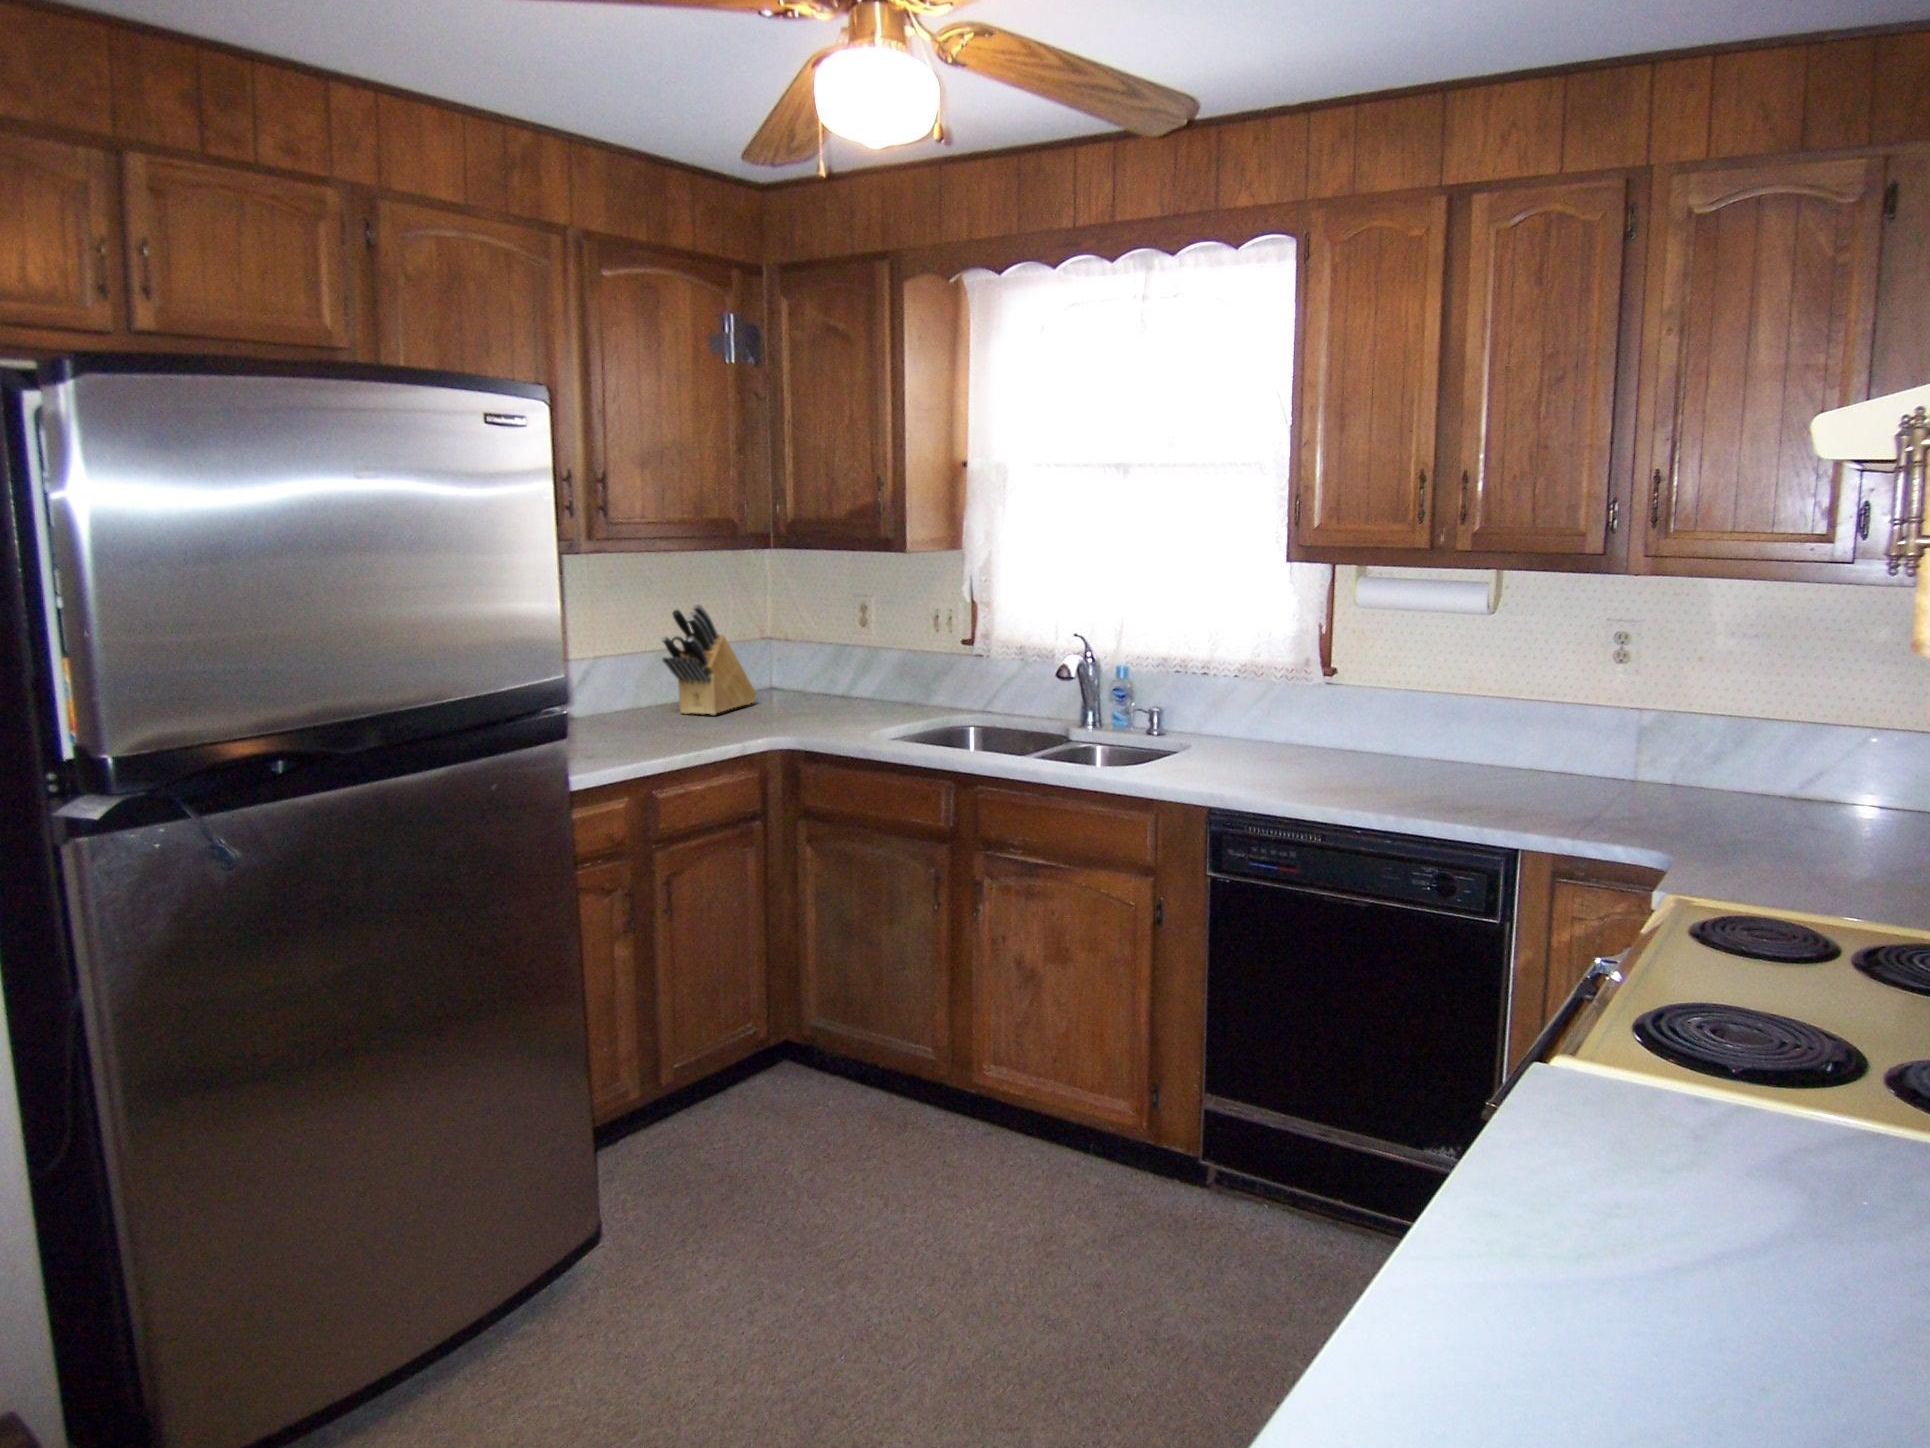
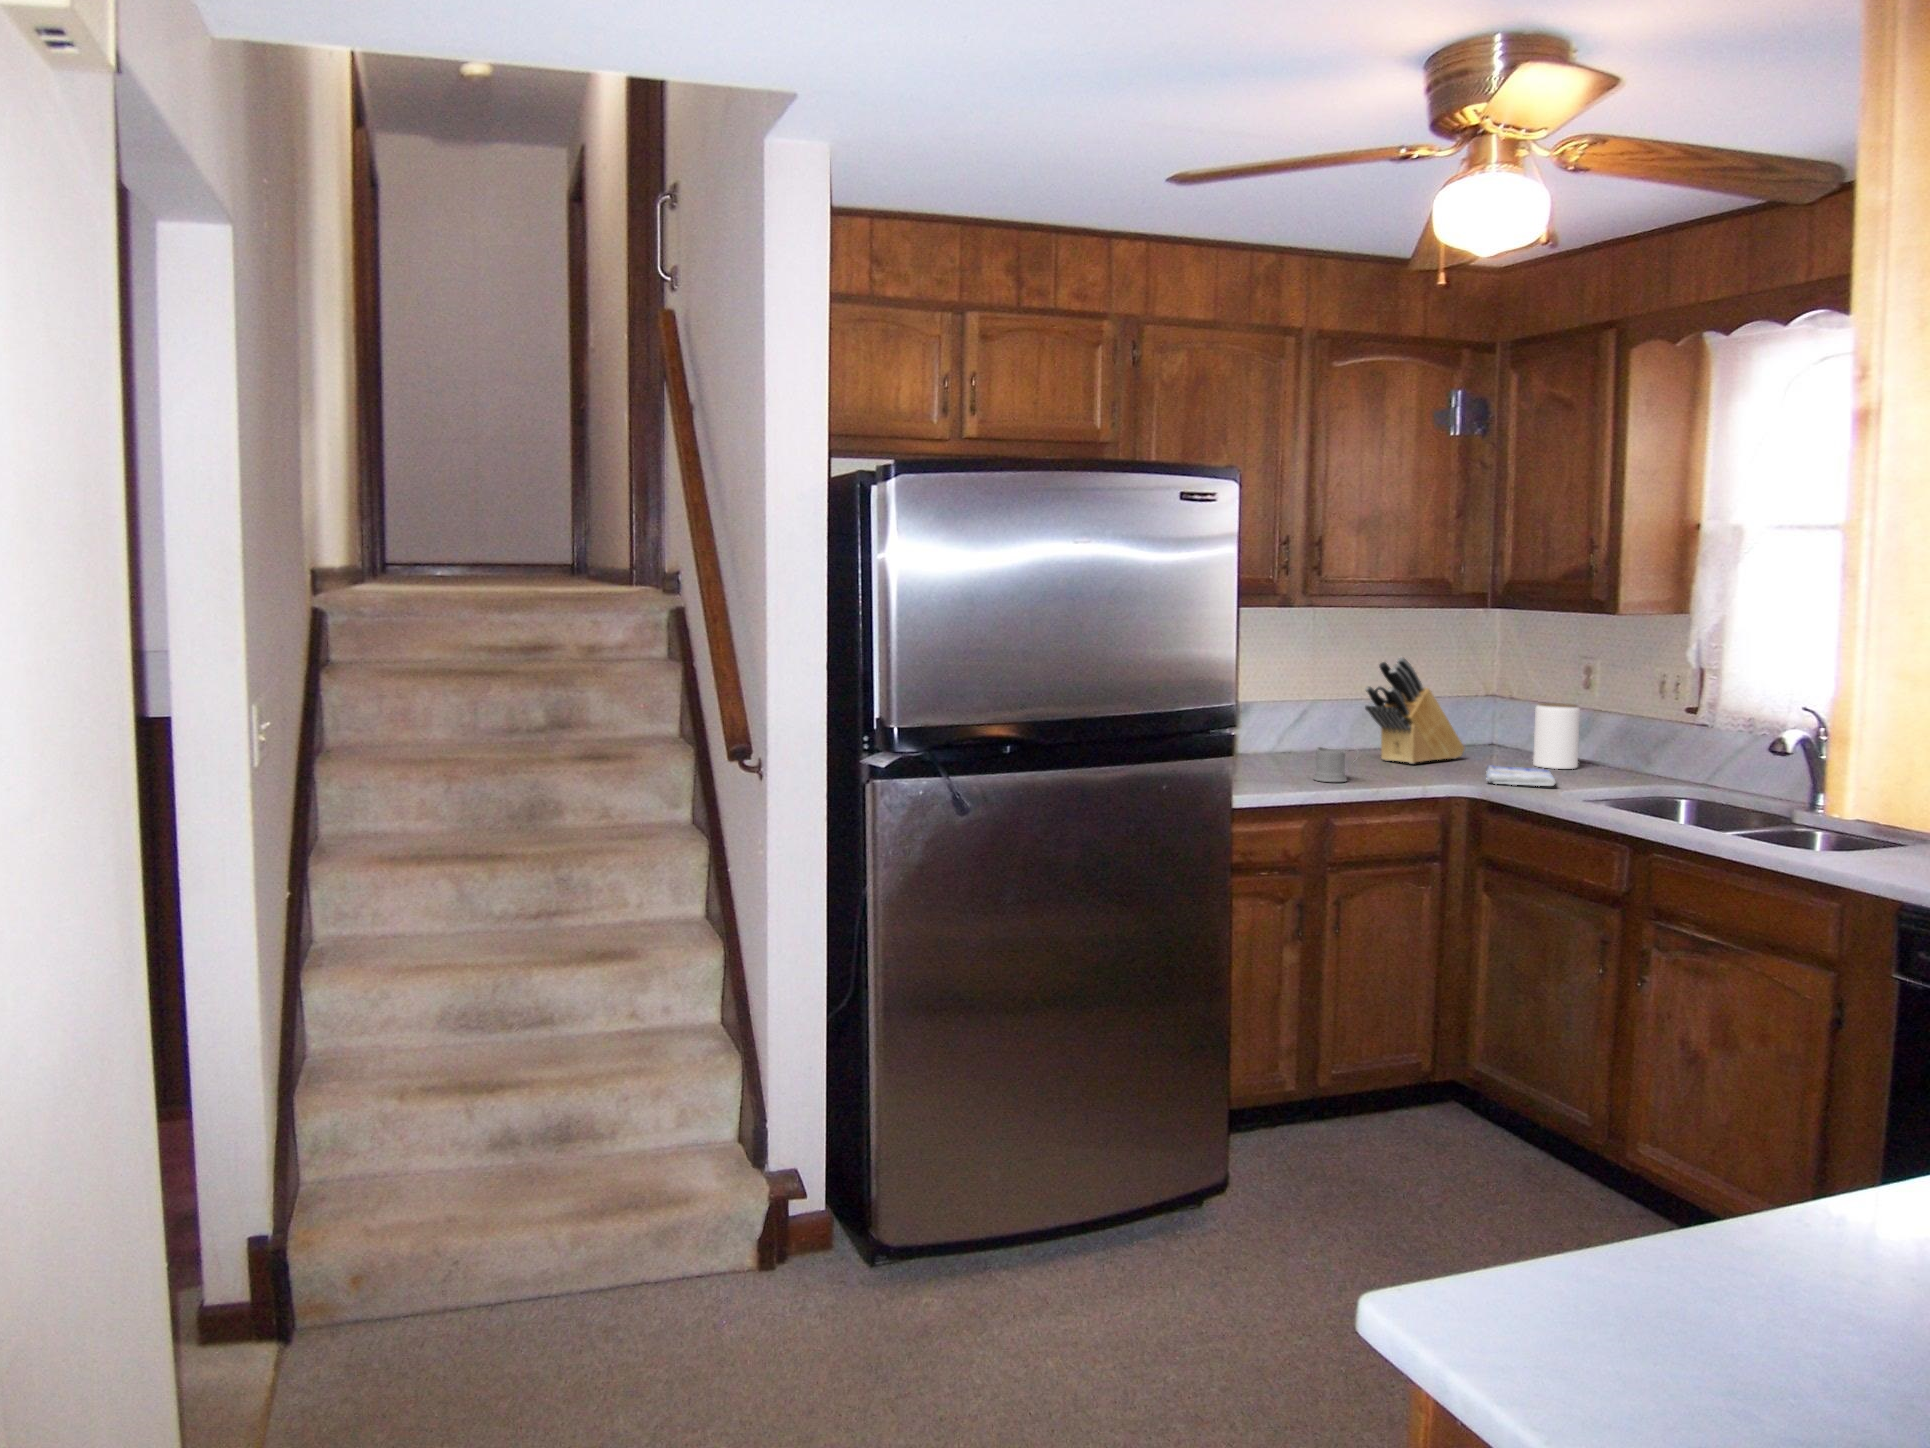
jar: none [820,641,861,706] -> present [1533,703,1580,769]
mug: none [629,707,679,748] -> present [1313,747,1359,782]
dish towel: none [789,709,863,730] -> present [1486,765,1555,786]

